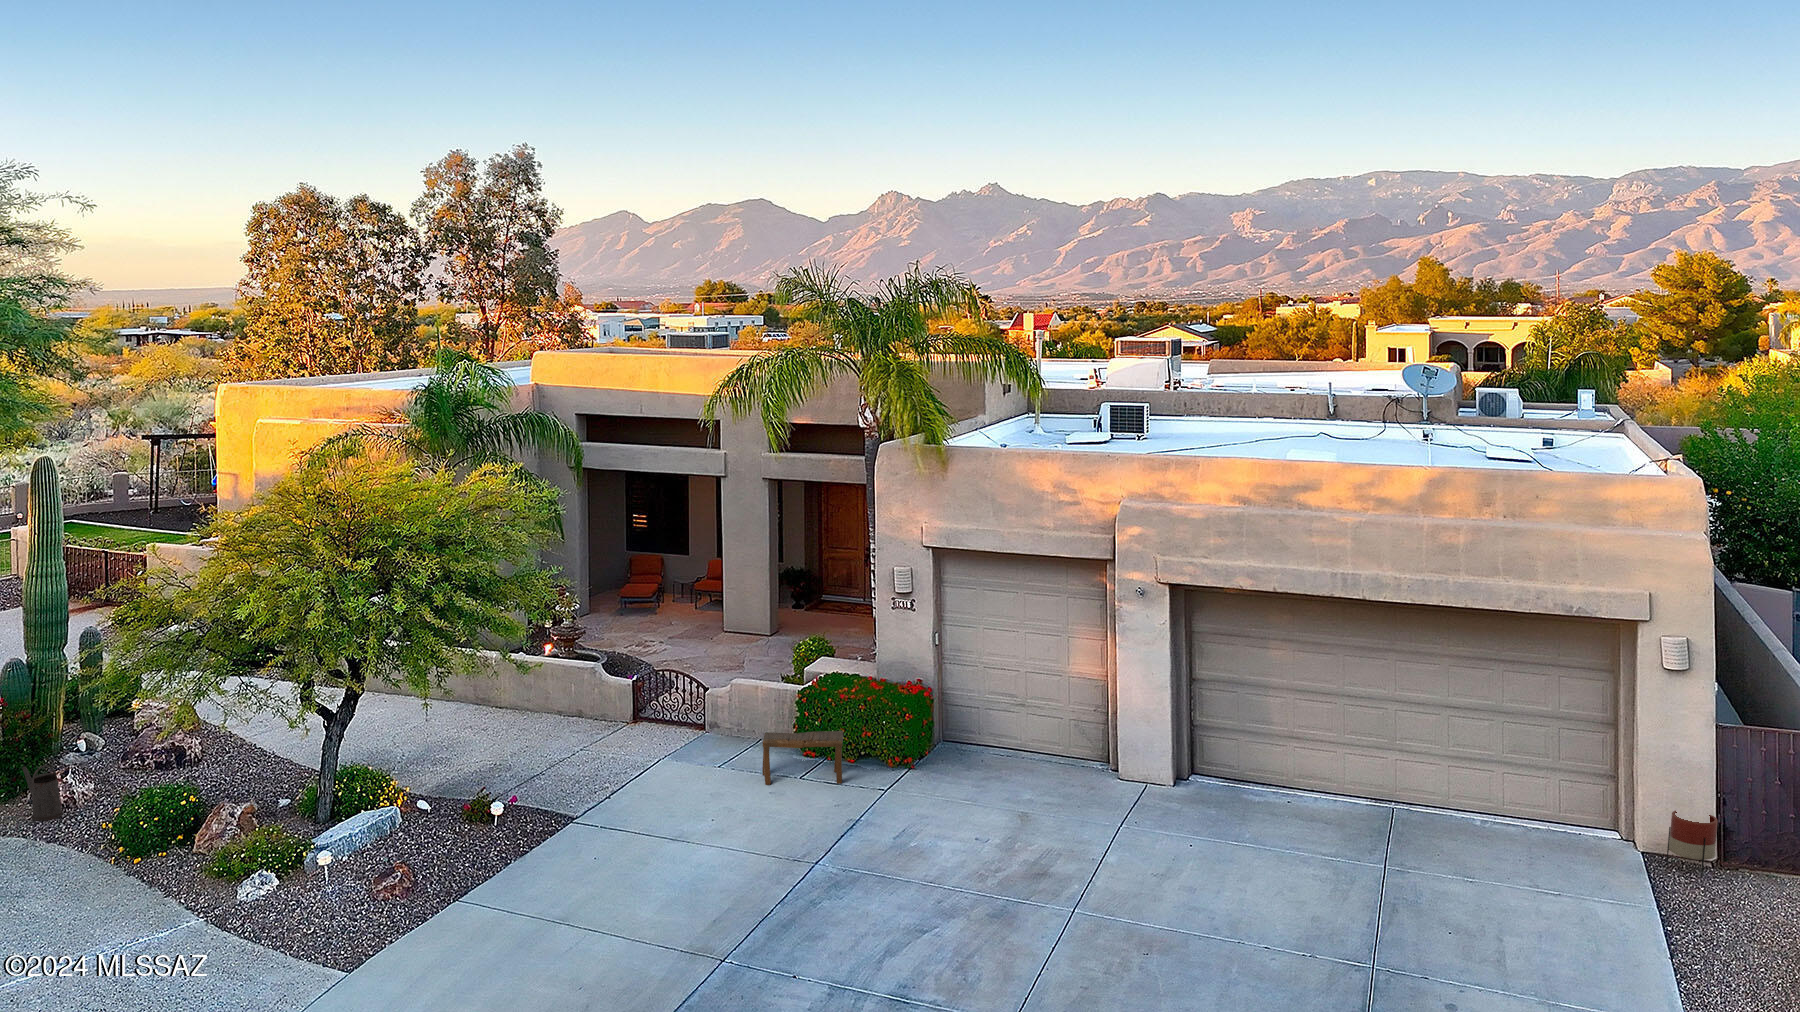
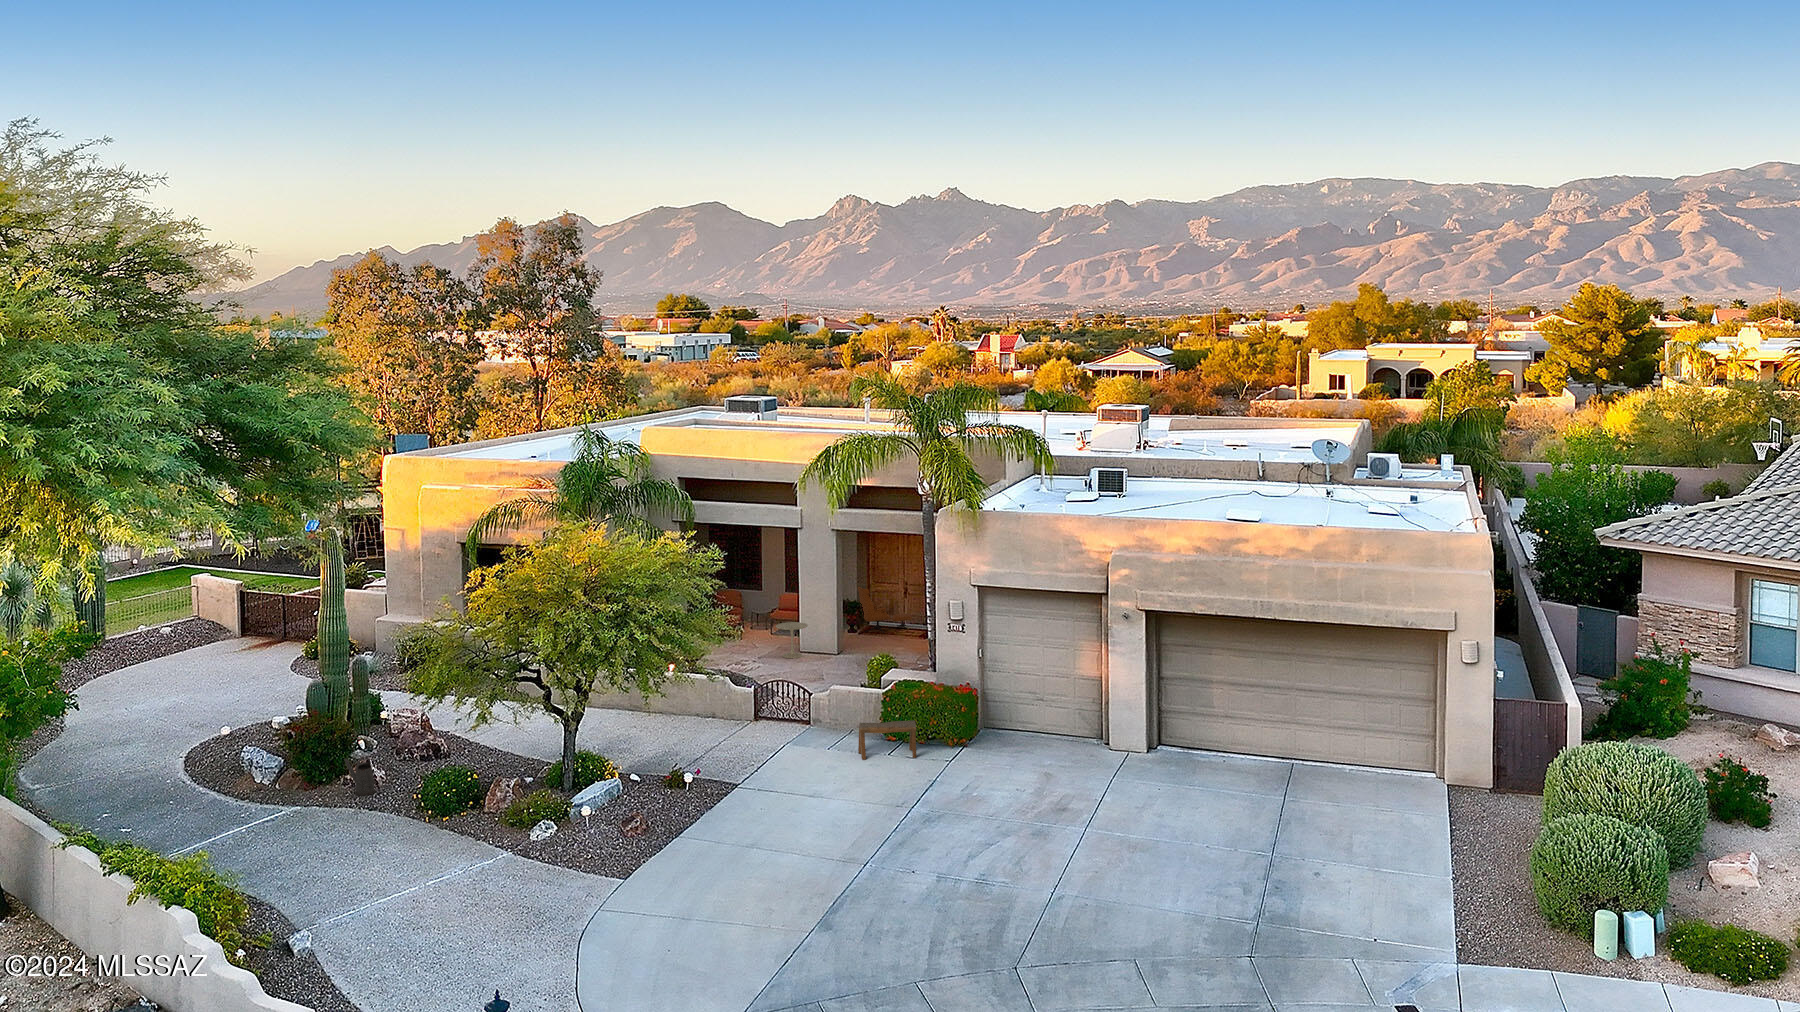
lounge chair: none [805,557,873,616] -> present [858,586,912,633]
side table: none [692,599,734,644] -> present [776,622,808,658]
planter: present [1666,811,1718,877] -> none [1483,758,1514,802]

